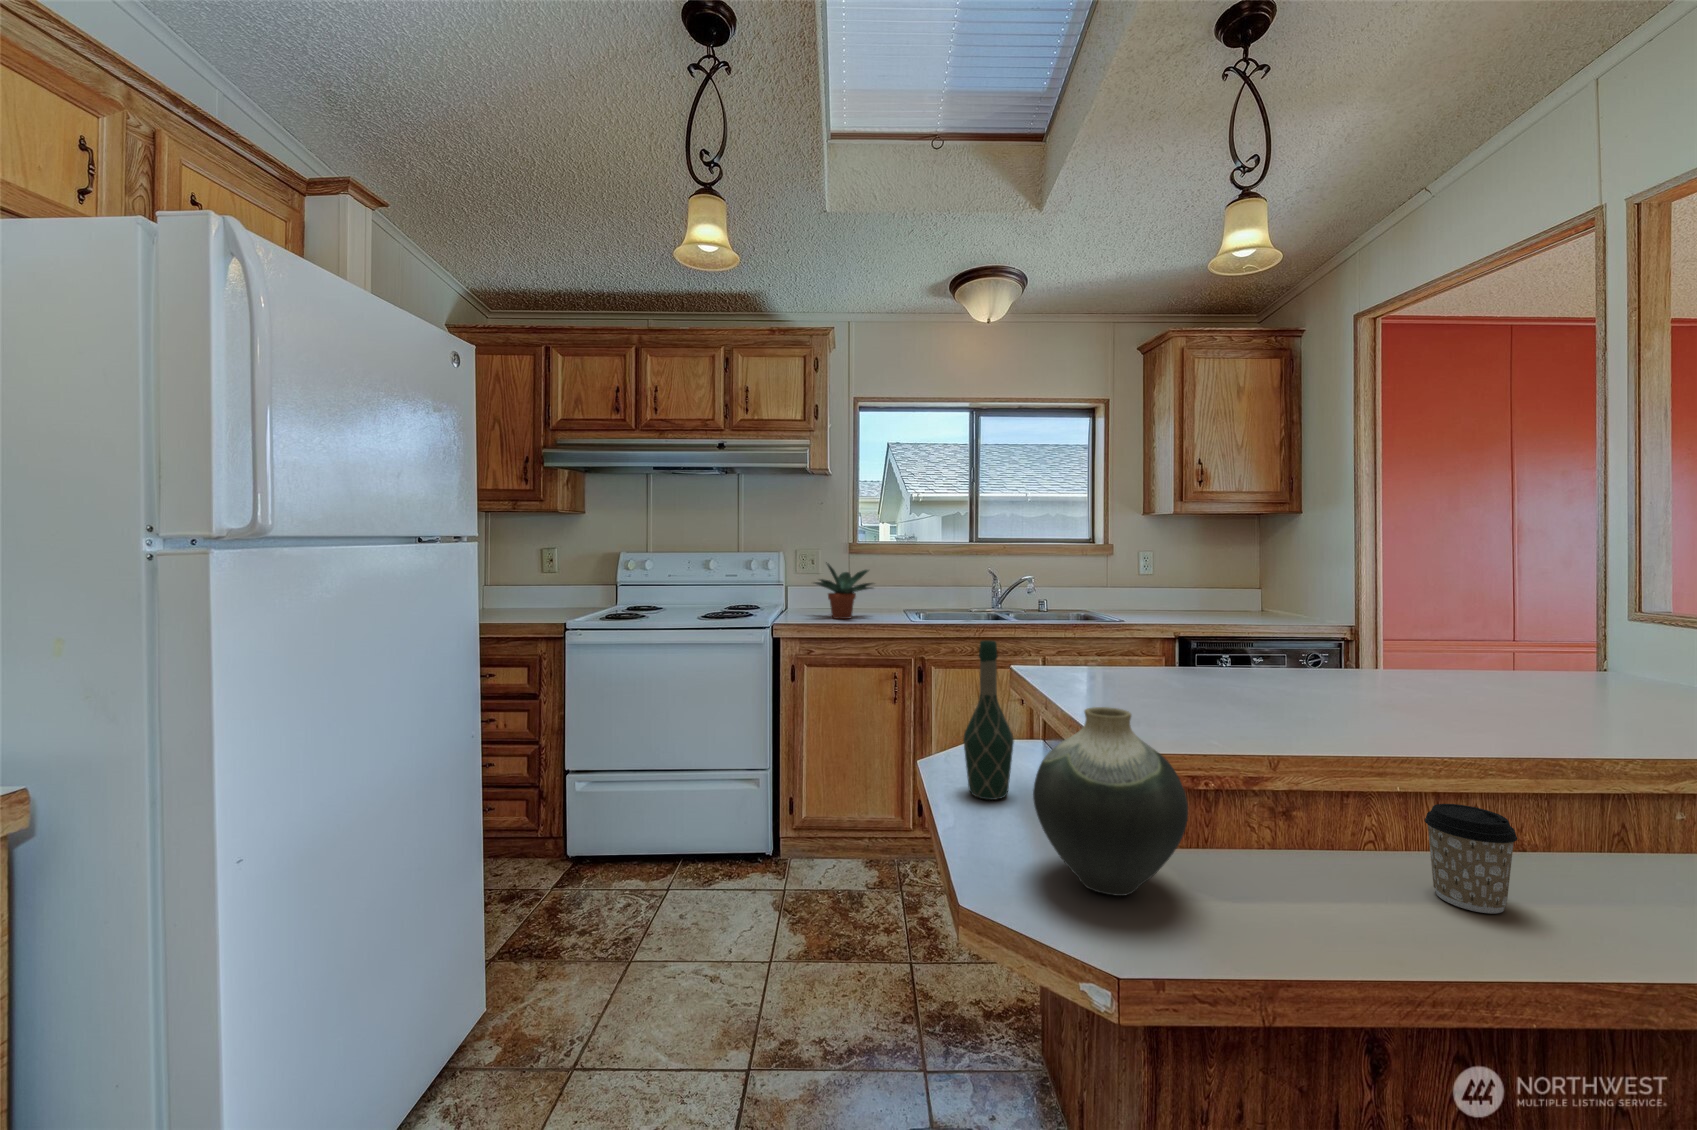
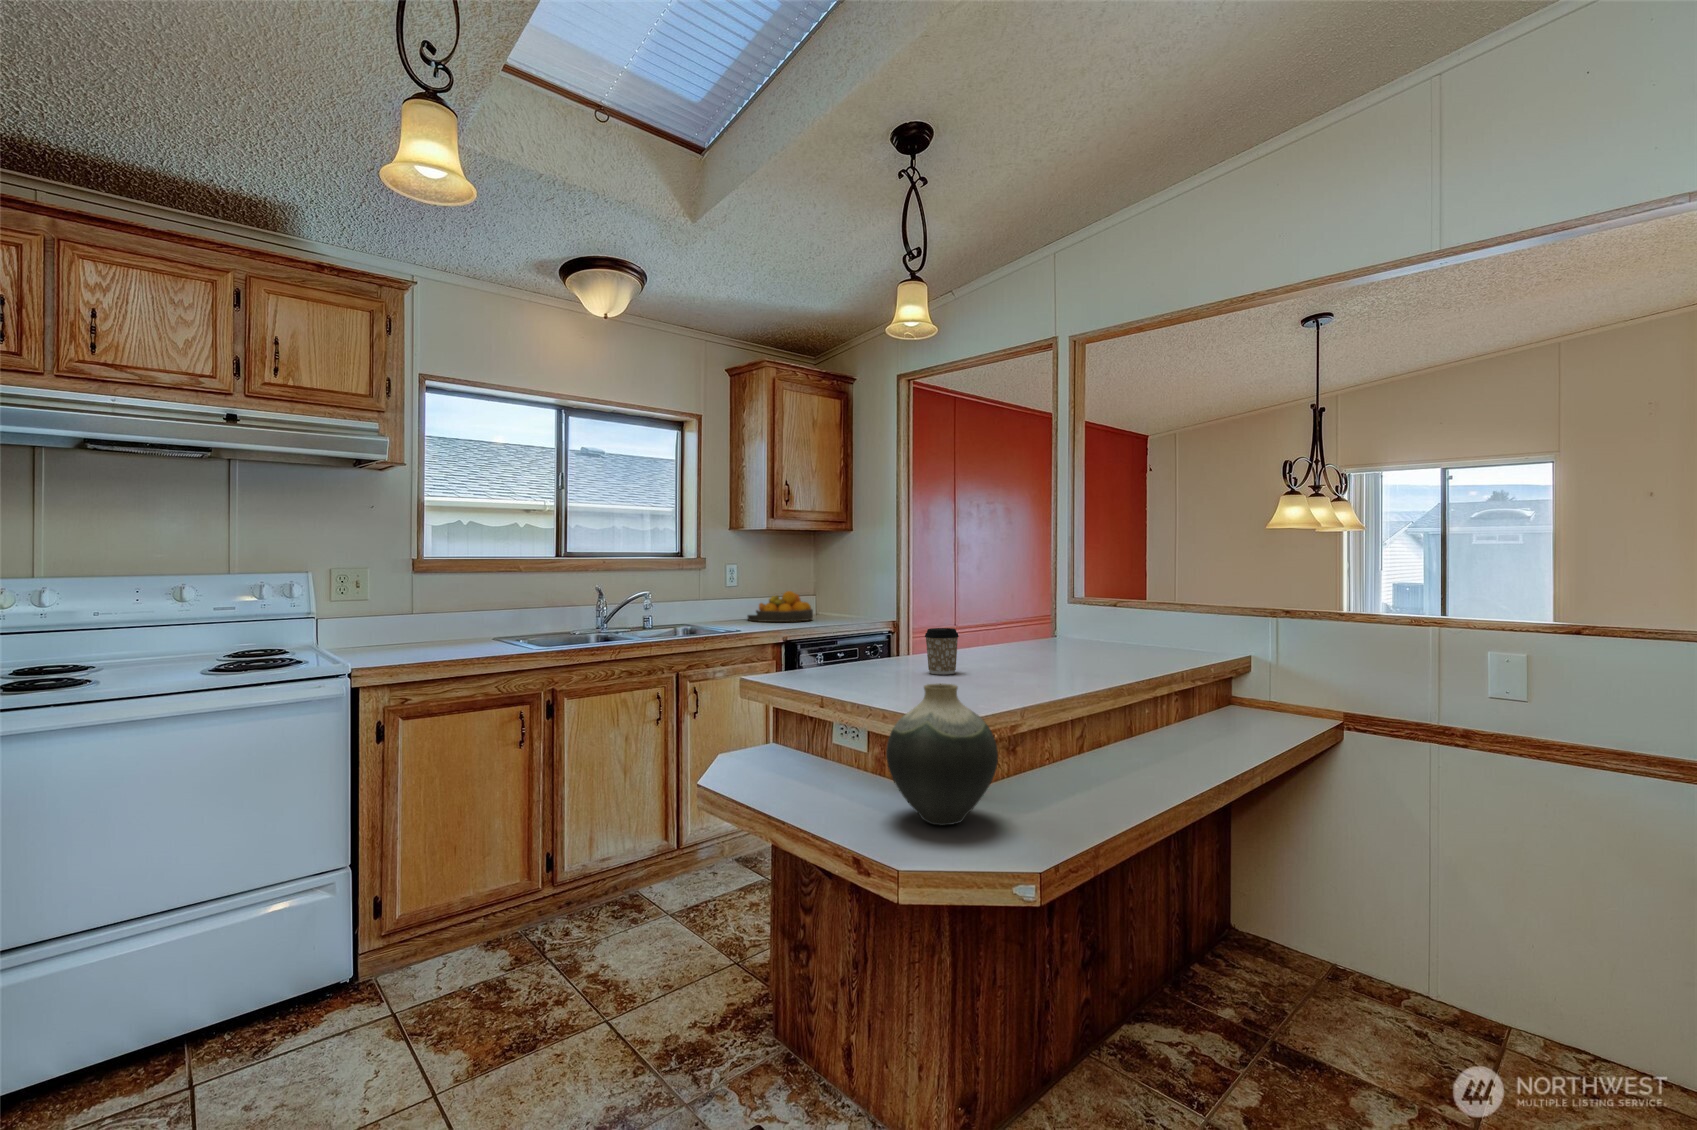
potted plant: present [815,562,872,619] -> none [377,578,479,651]
fruit bowl: none [1166,578,1248,613] -> present [748,591,813,622]
wine bottle: present [963,640,1014,800] -> none [762,646,807,793]
coffee cup: present [1425,804,1517,913] -> present [925,628,959,674]

